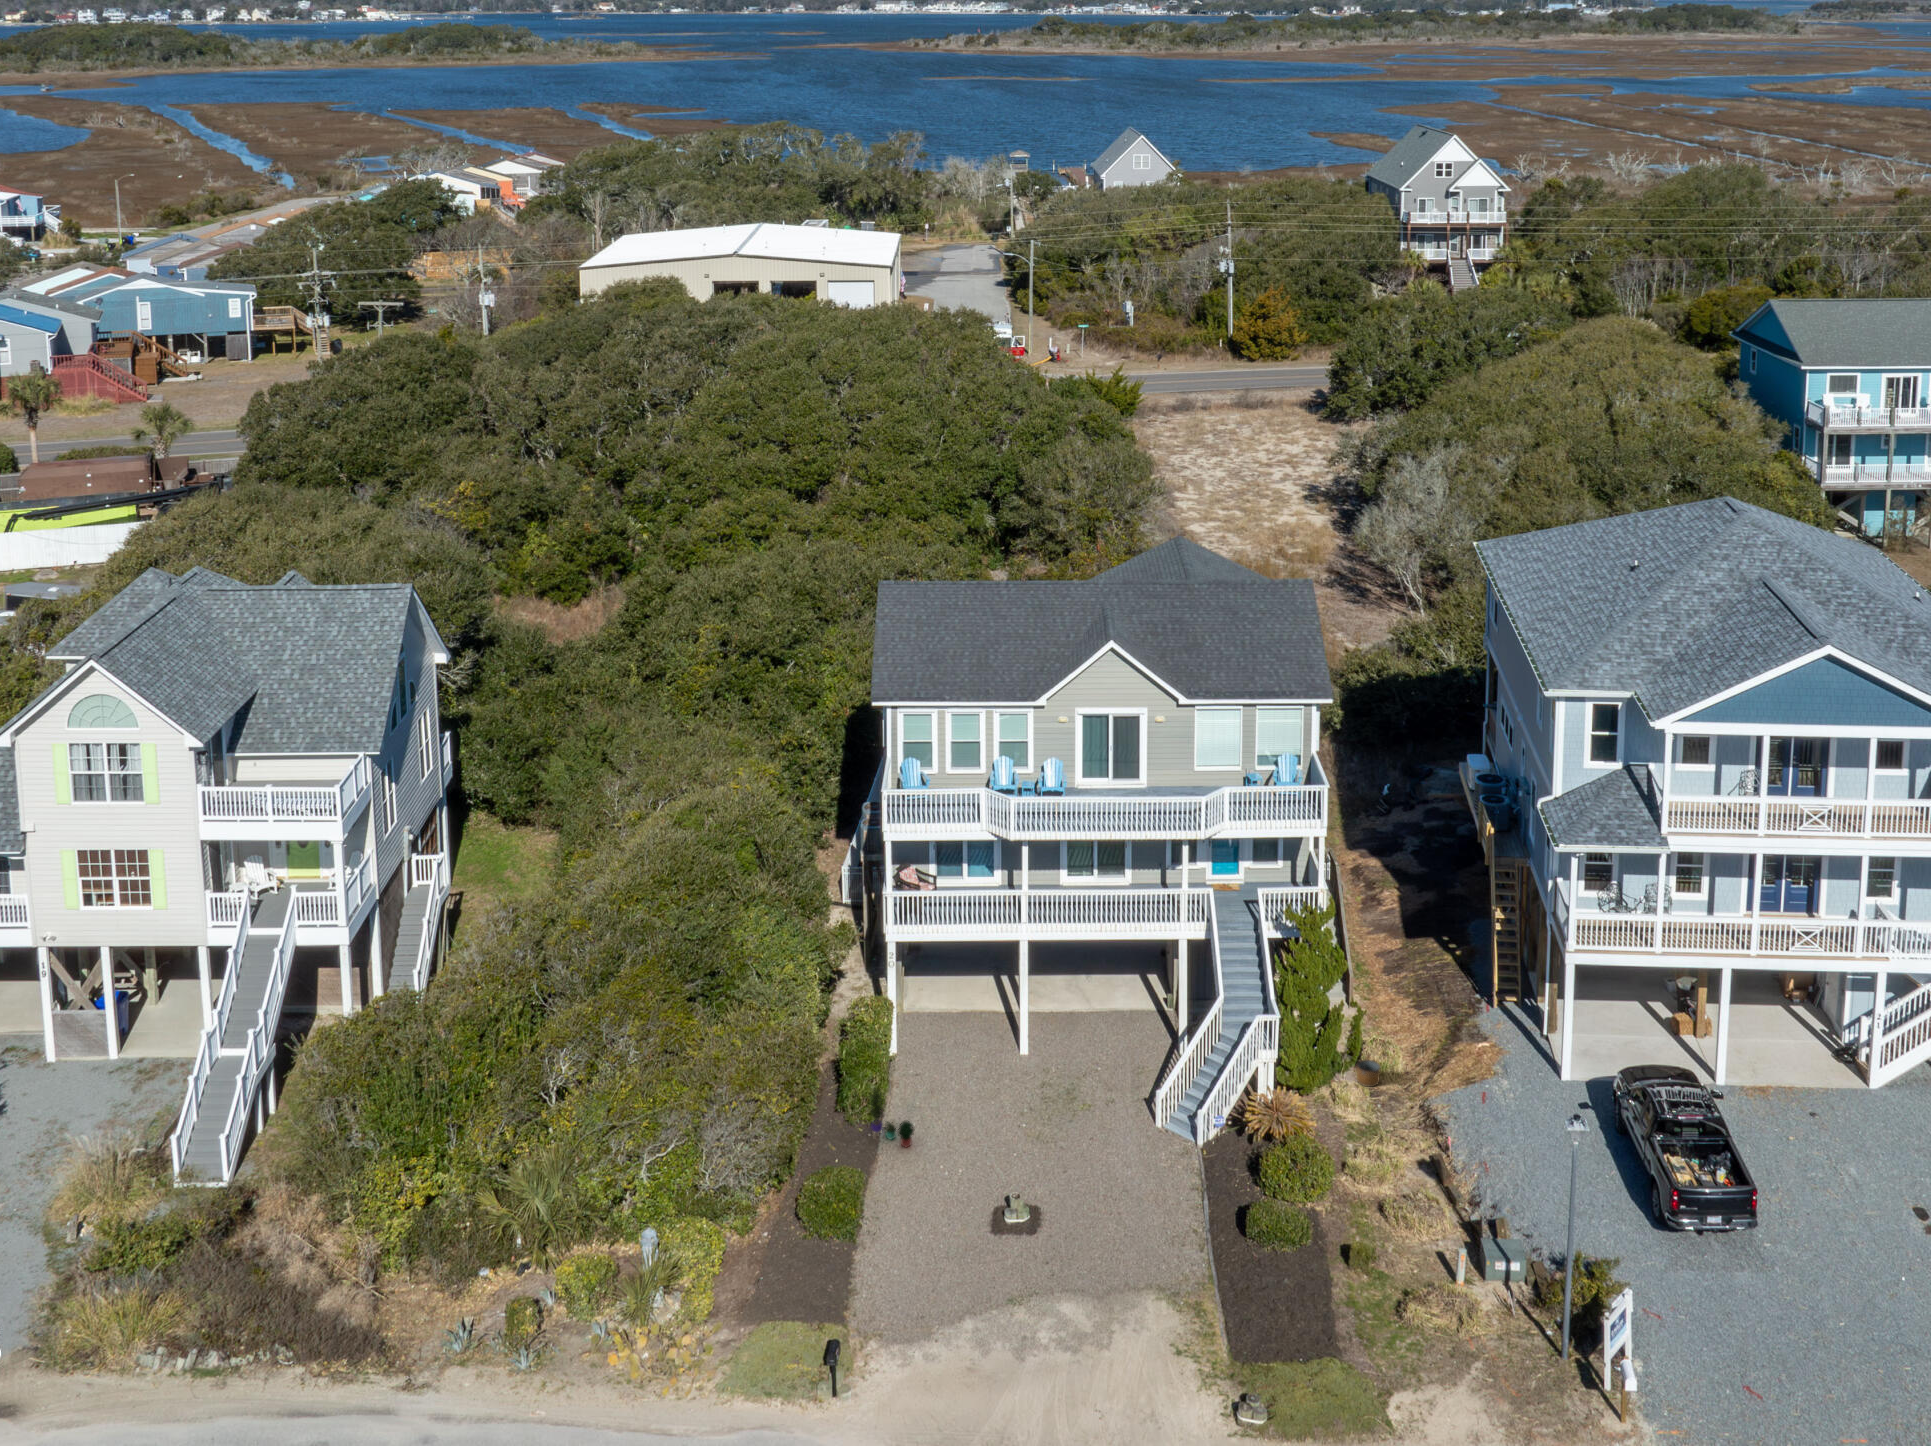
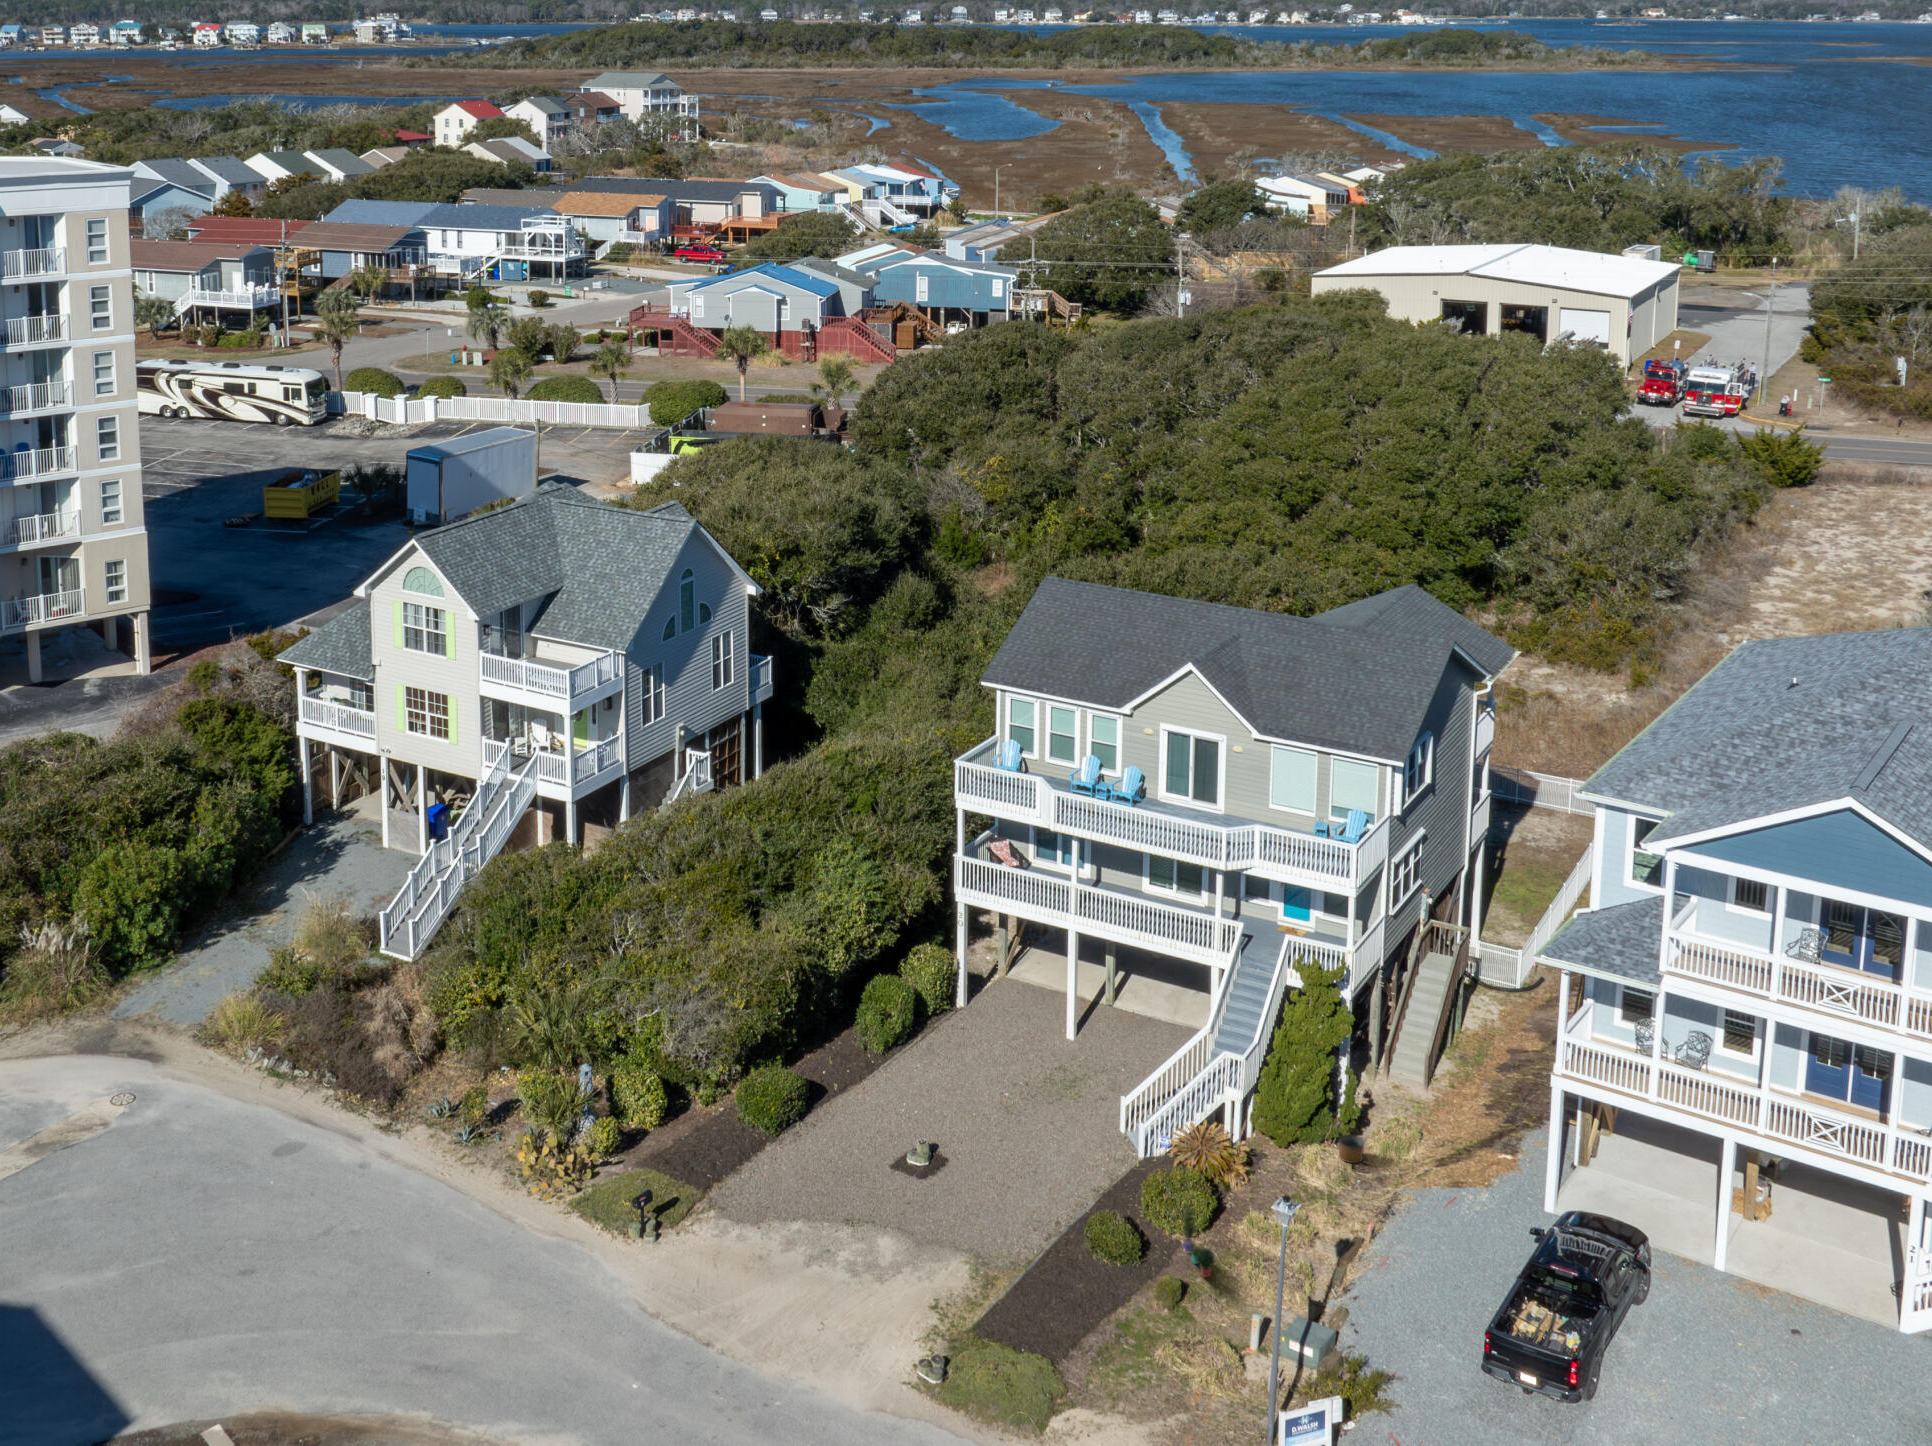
potted plant: present [870,1088,914,1147] -> present [1181,1204,1214,1277]

